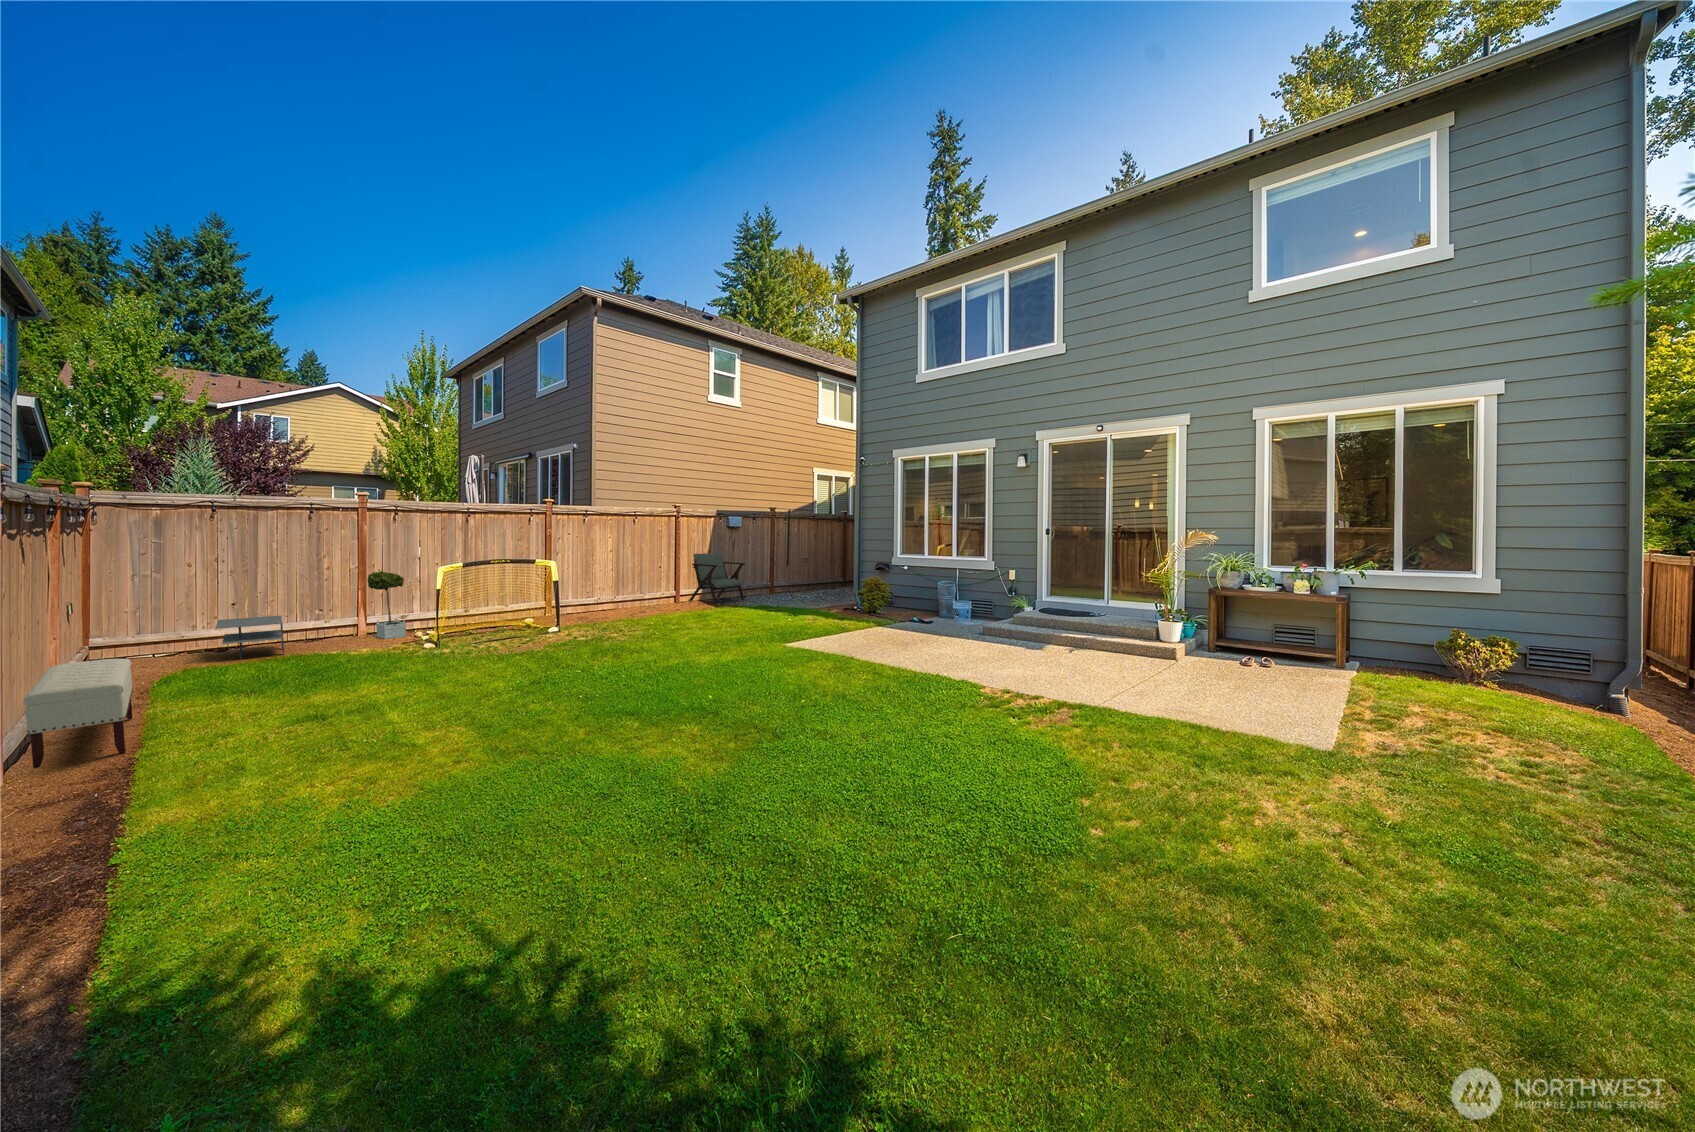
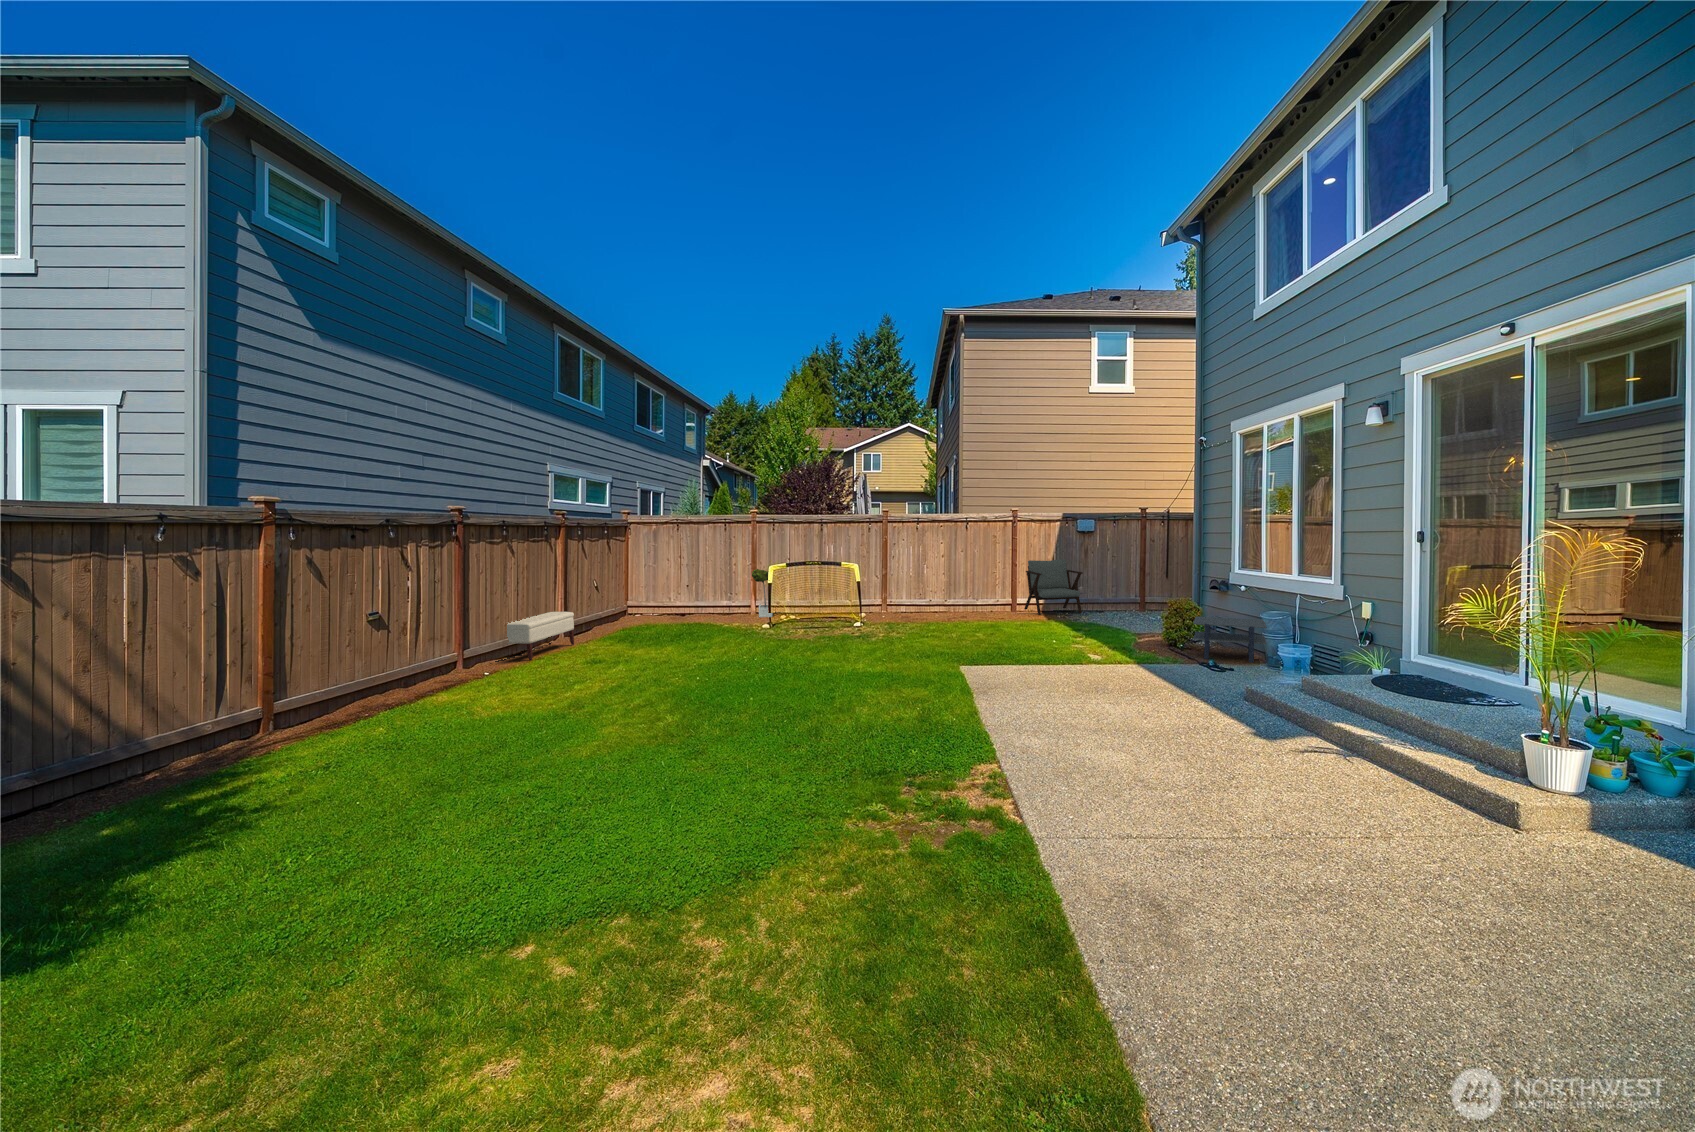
side table: present [216,615,284,659] -> present [1193,617,1267,663]

